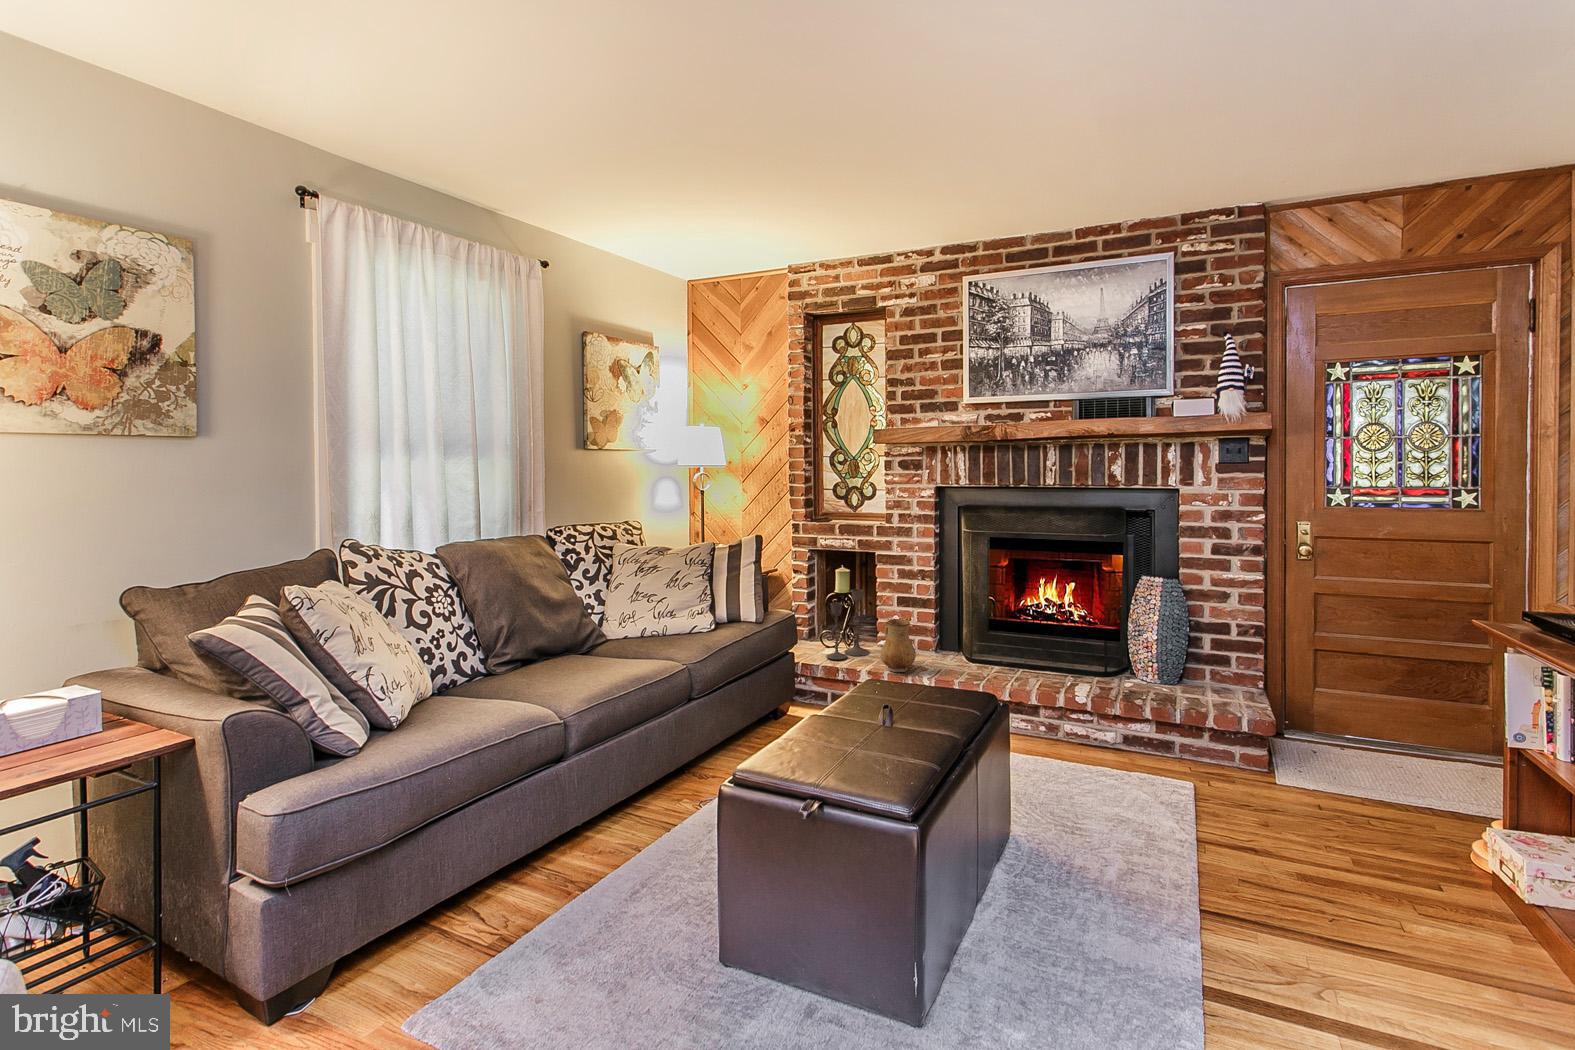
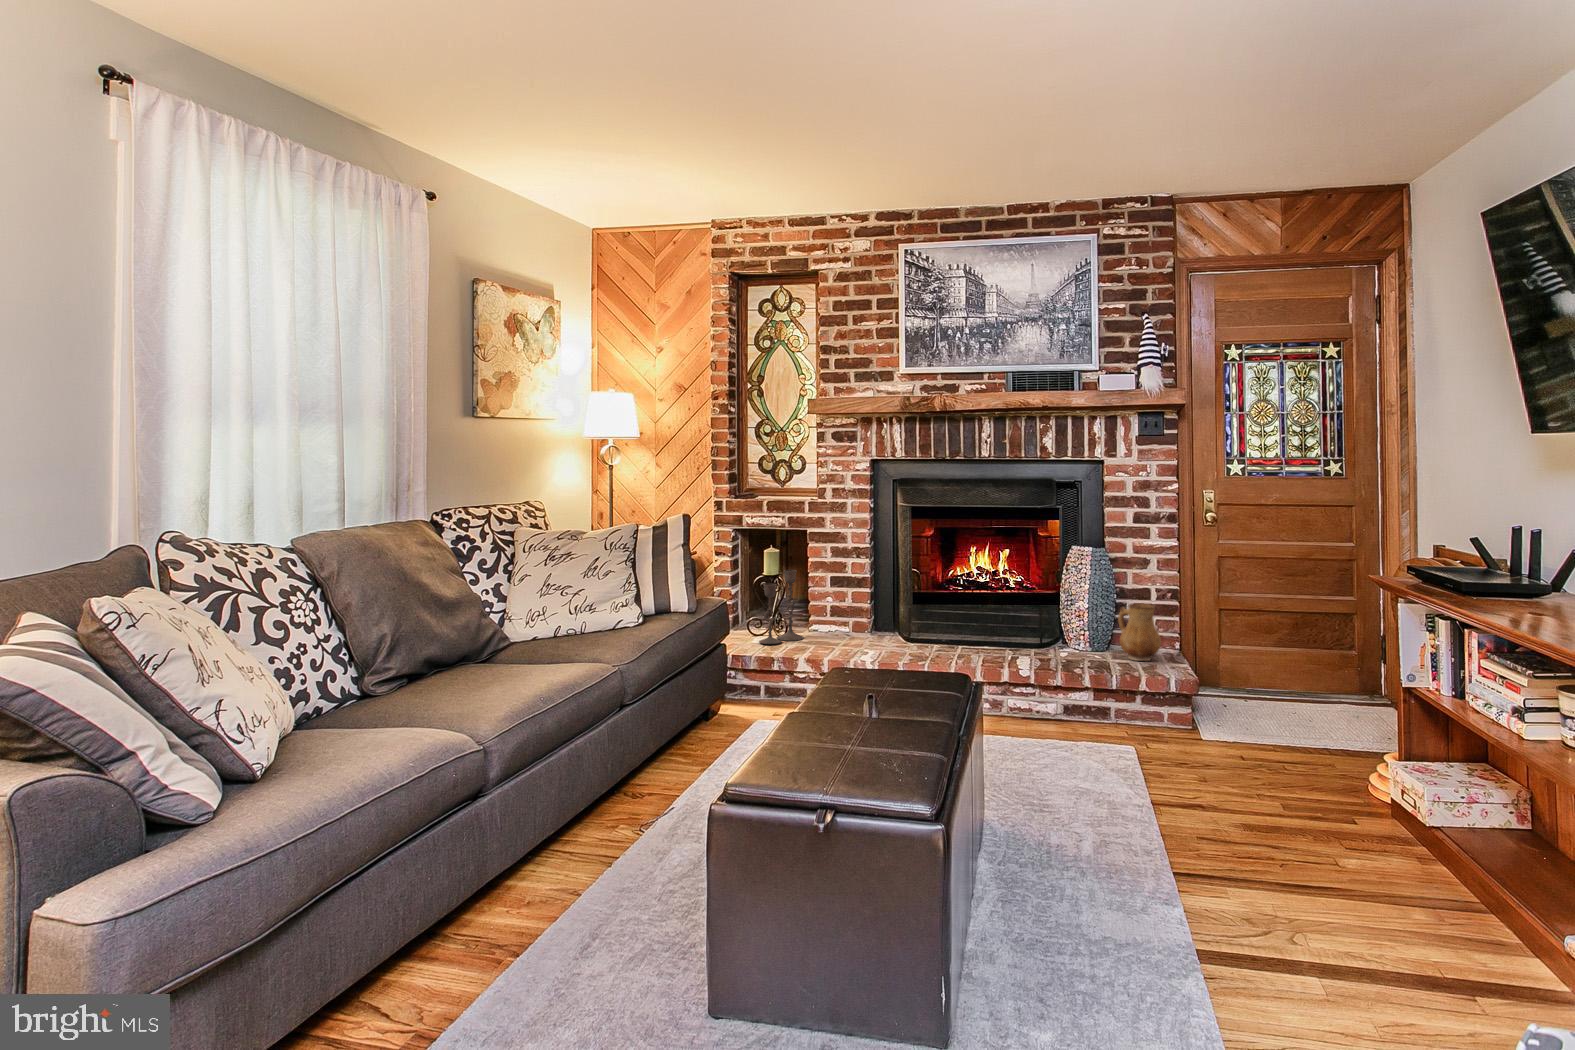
ceramic pitcher: present [881,619,916,672] -> present [1118,603,1161,661]

